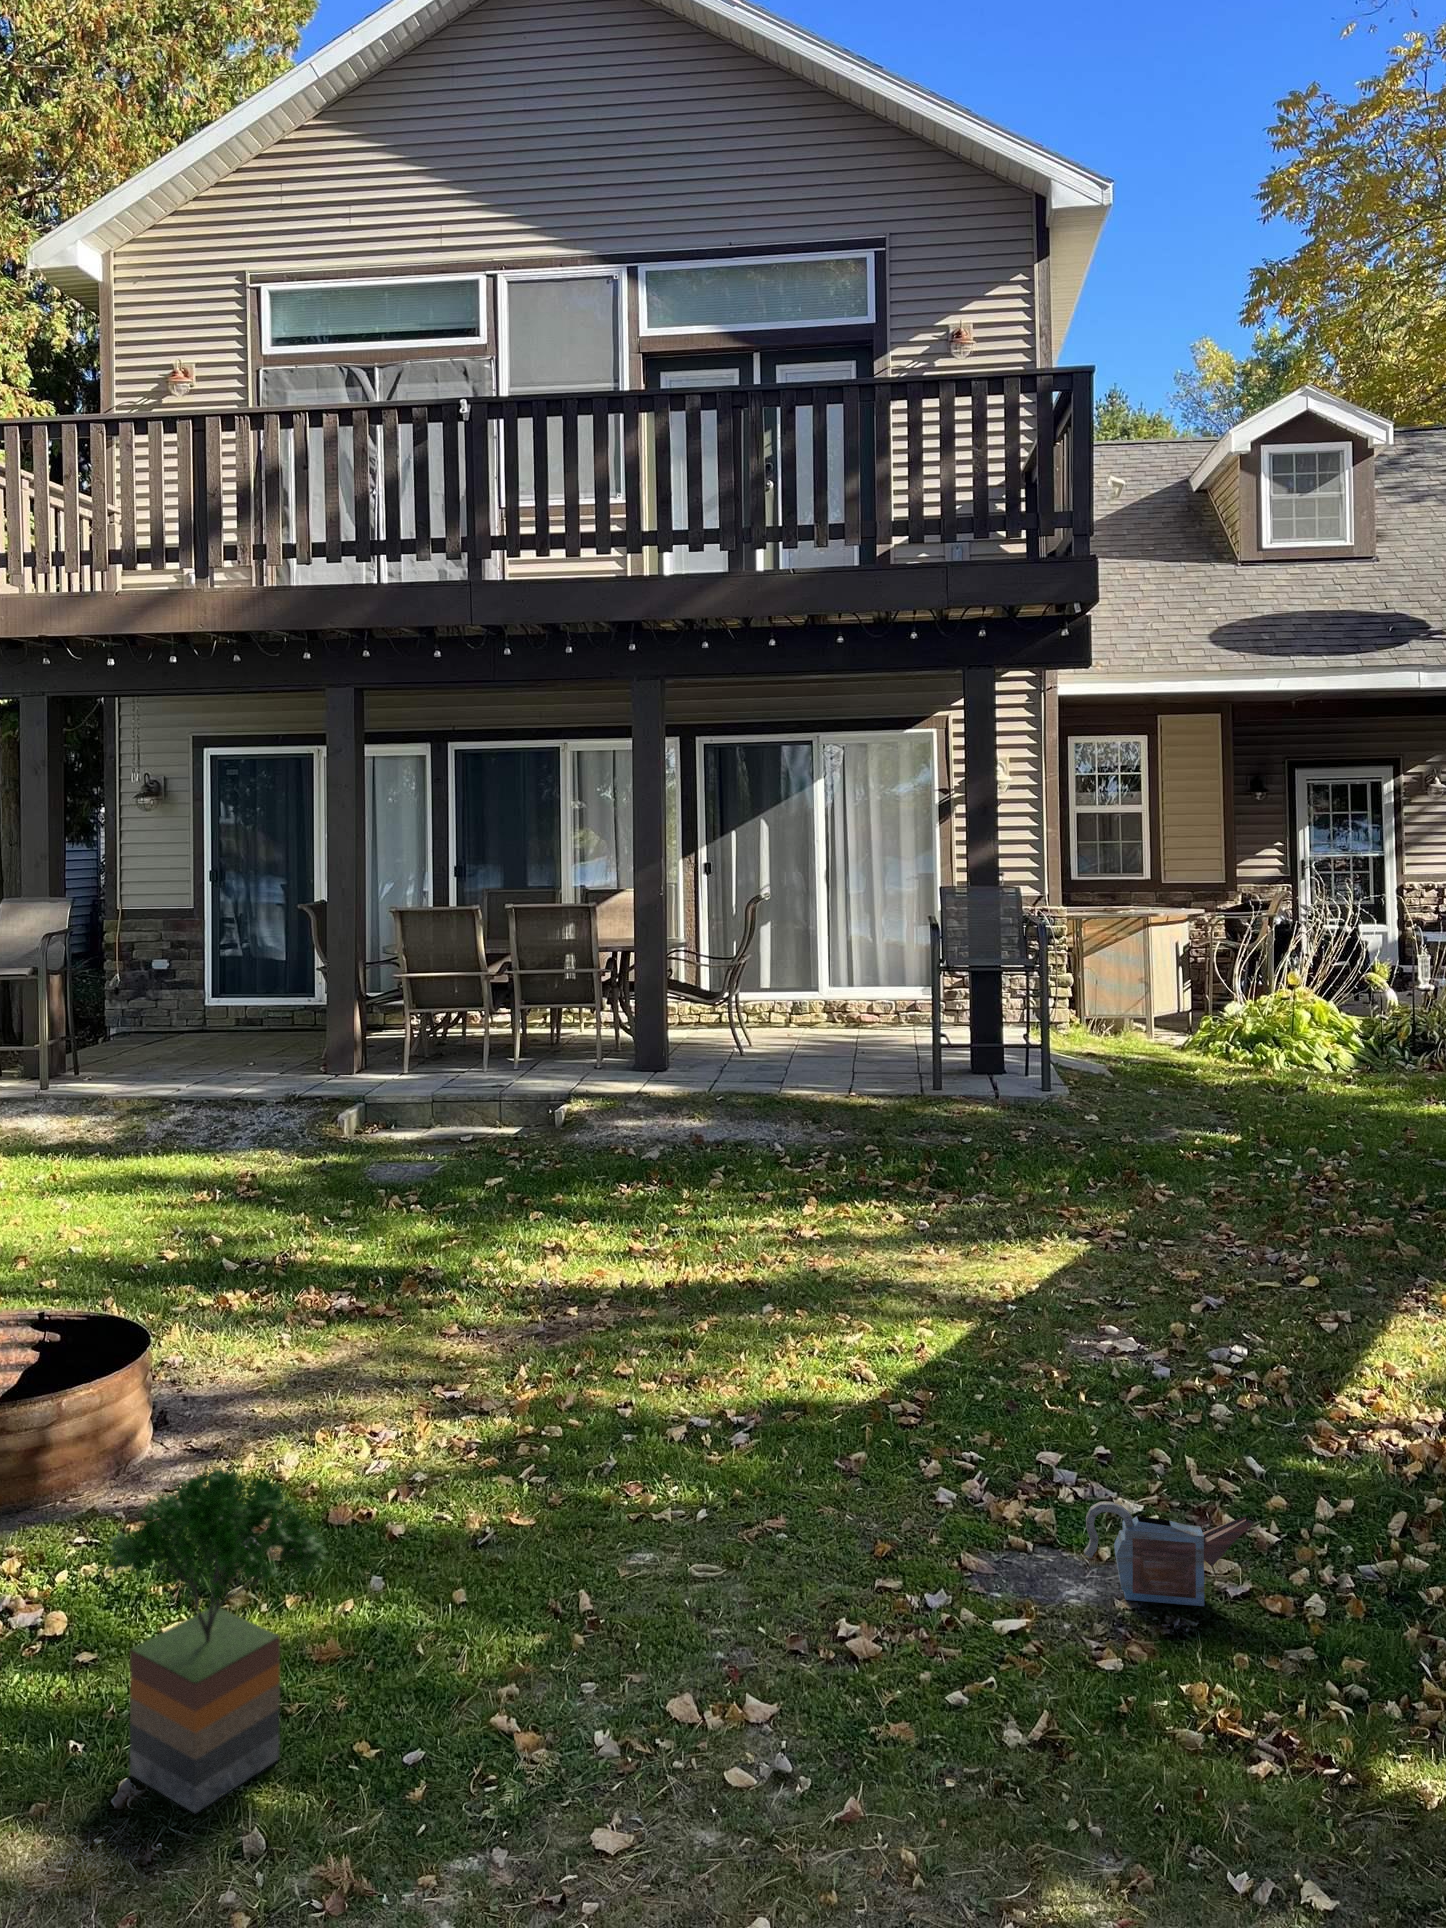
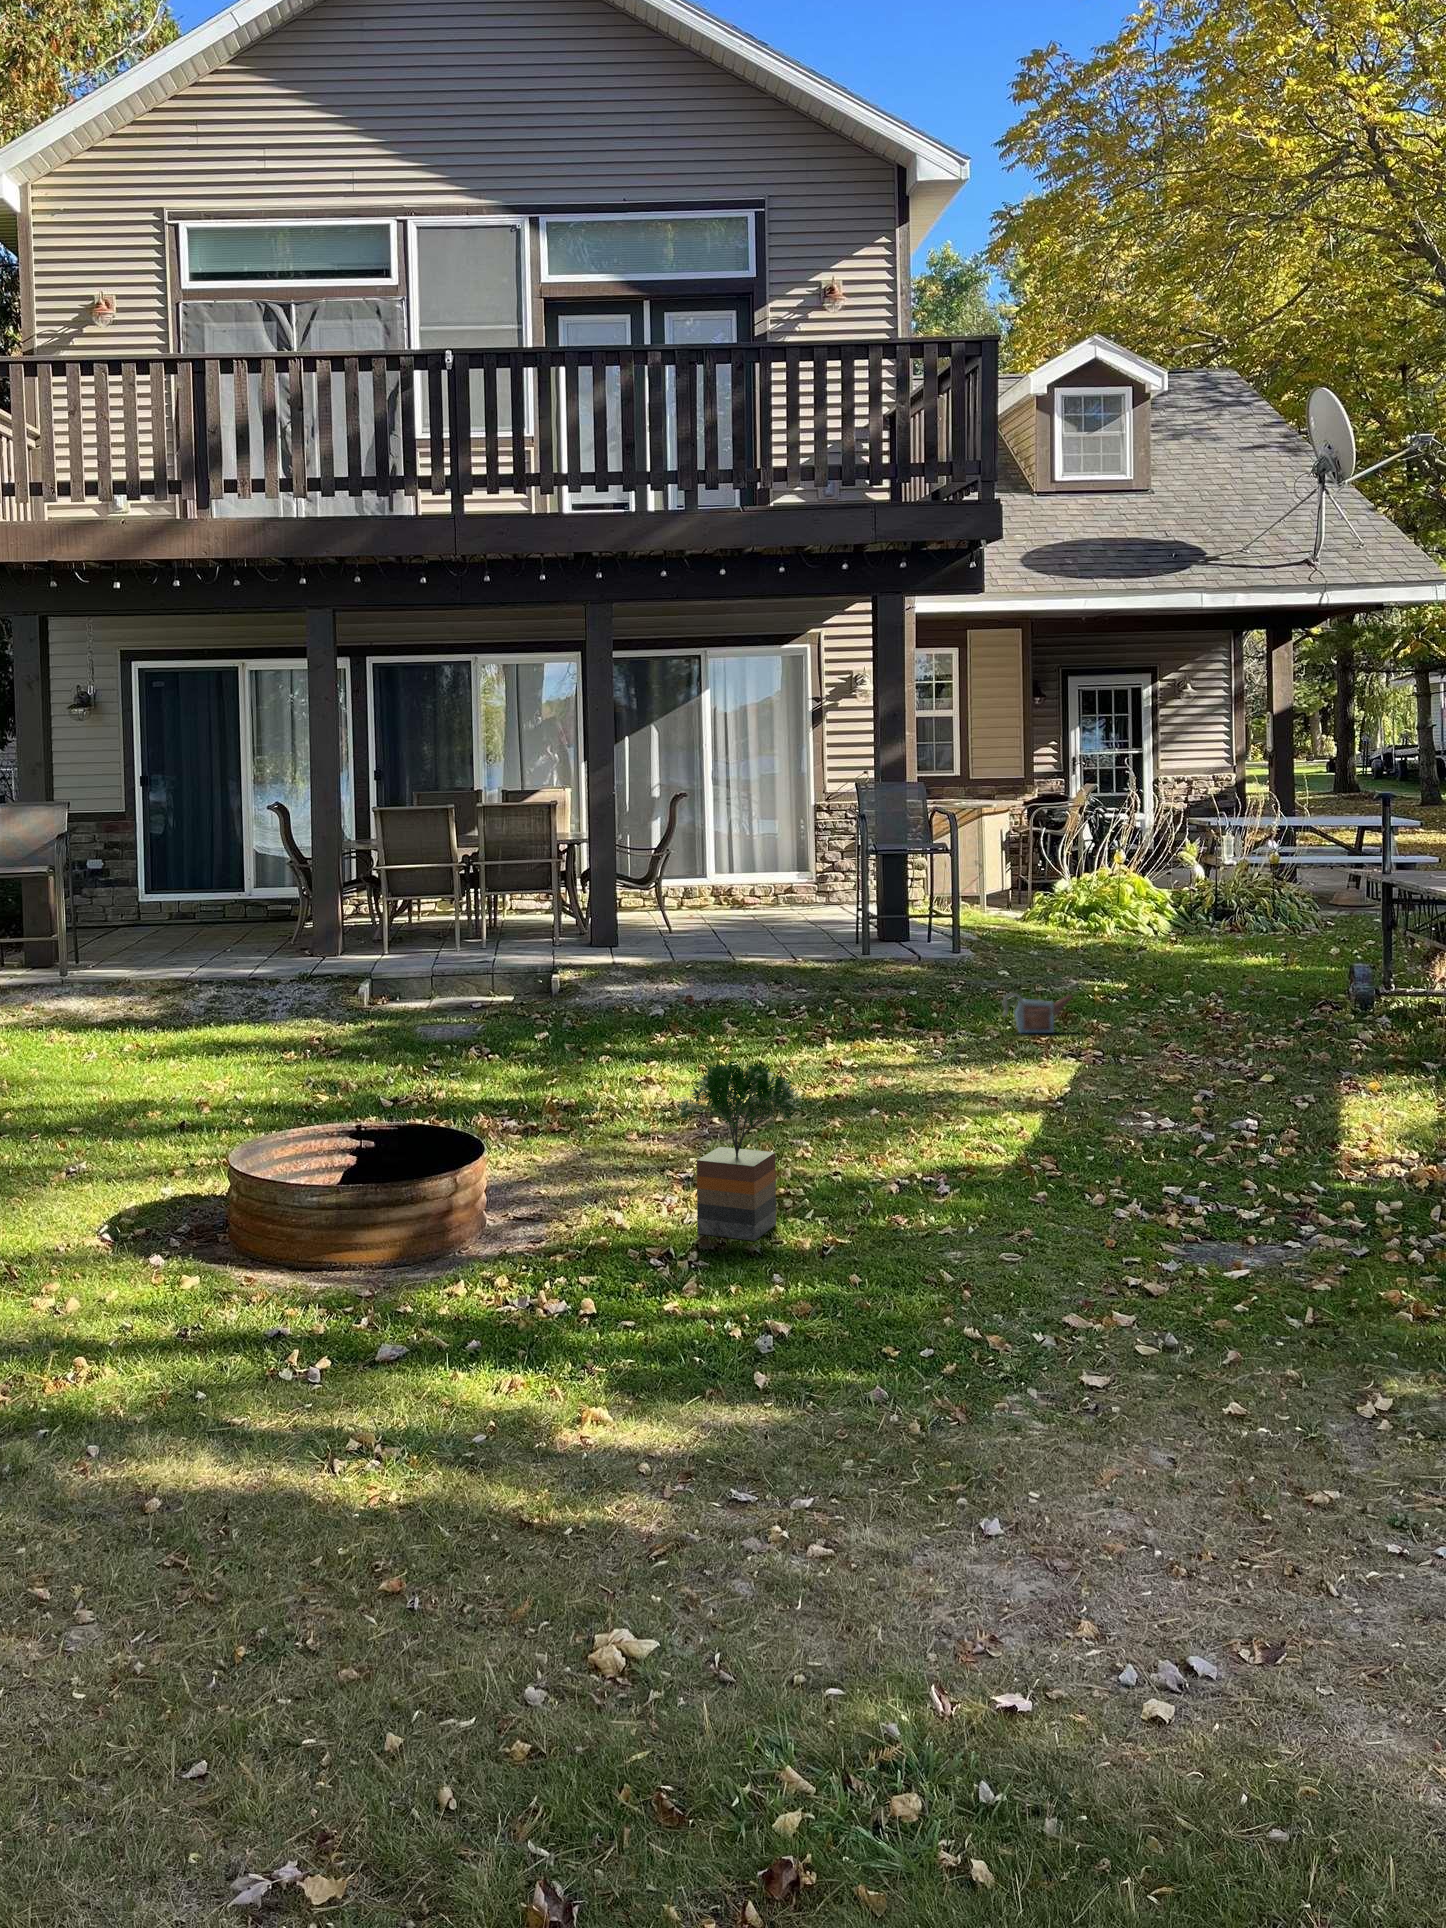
watering can: present [1084,1501,1253,1606] -> present [1002,993,1073,1033]

